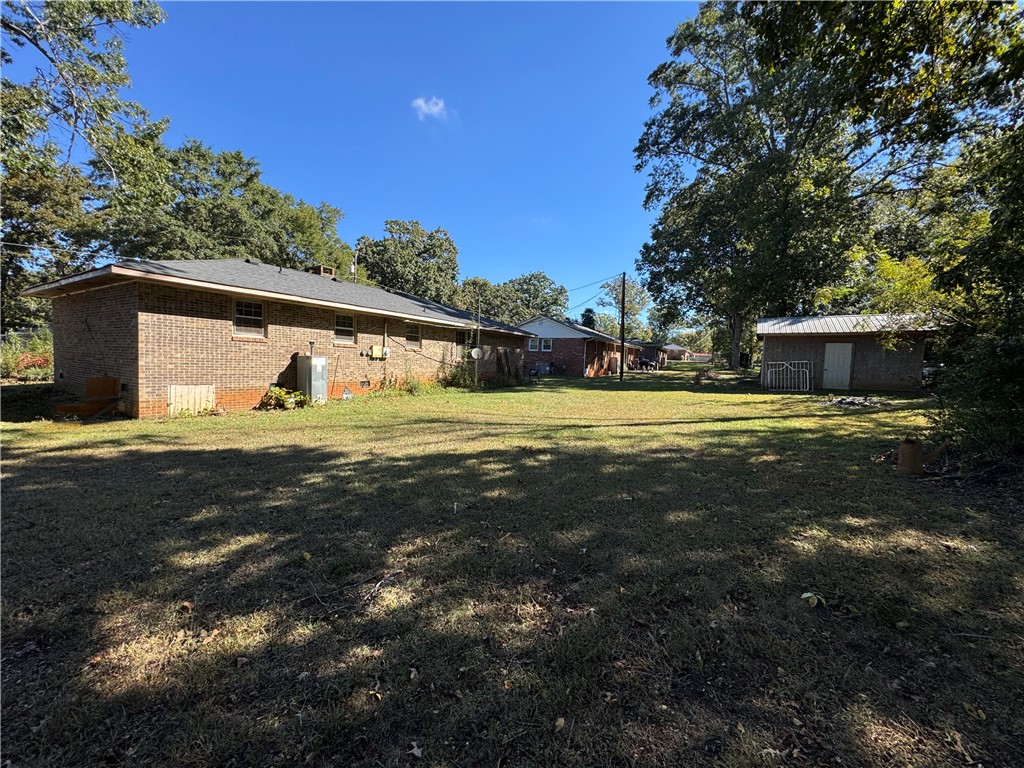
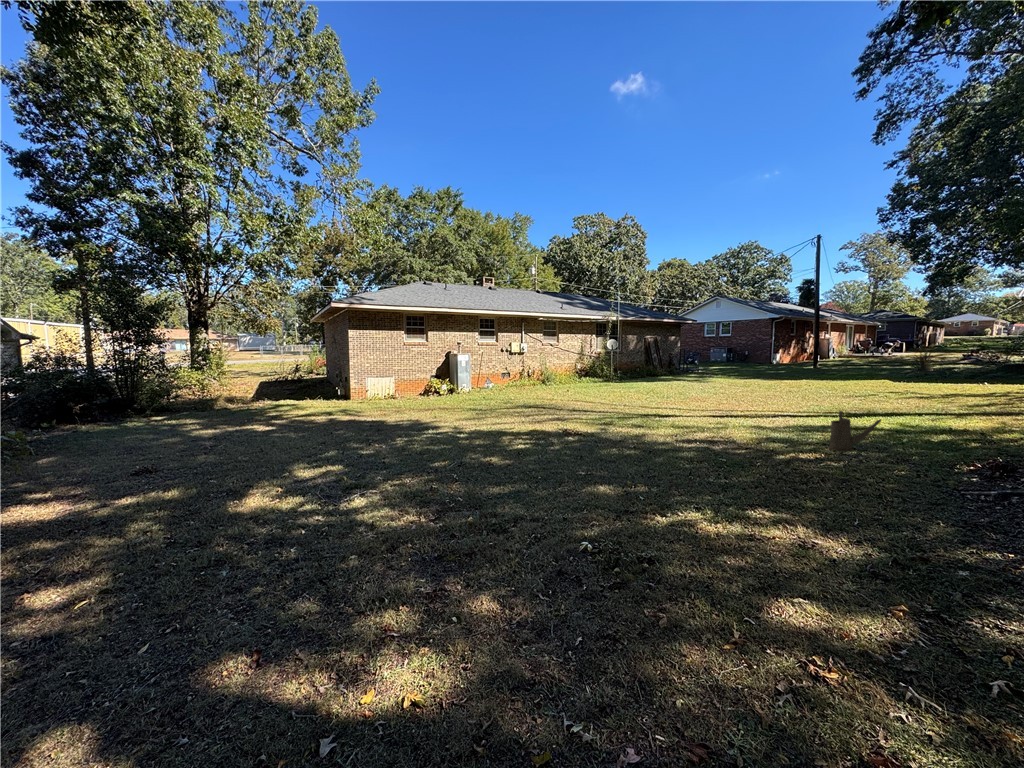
lounge chair: present [51,377,128,425] -> none [311,374,347,403]

